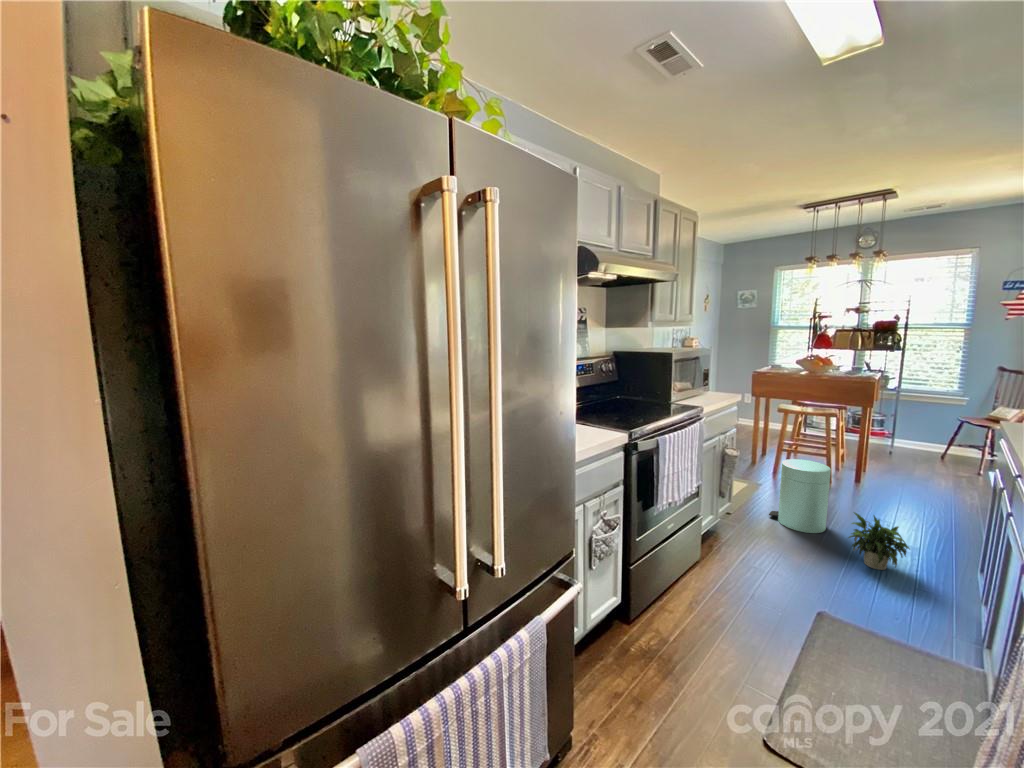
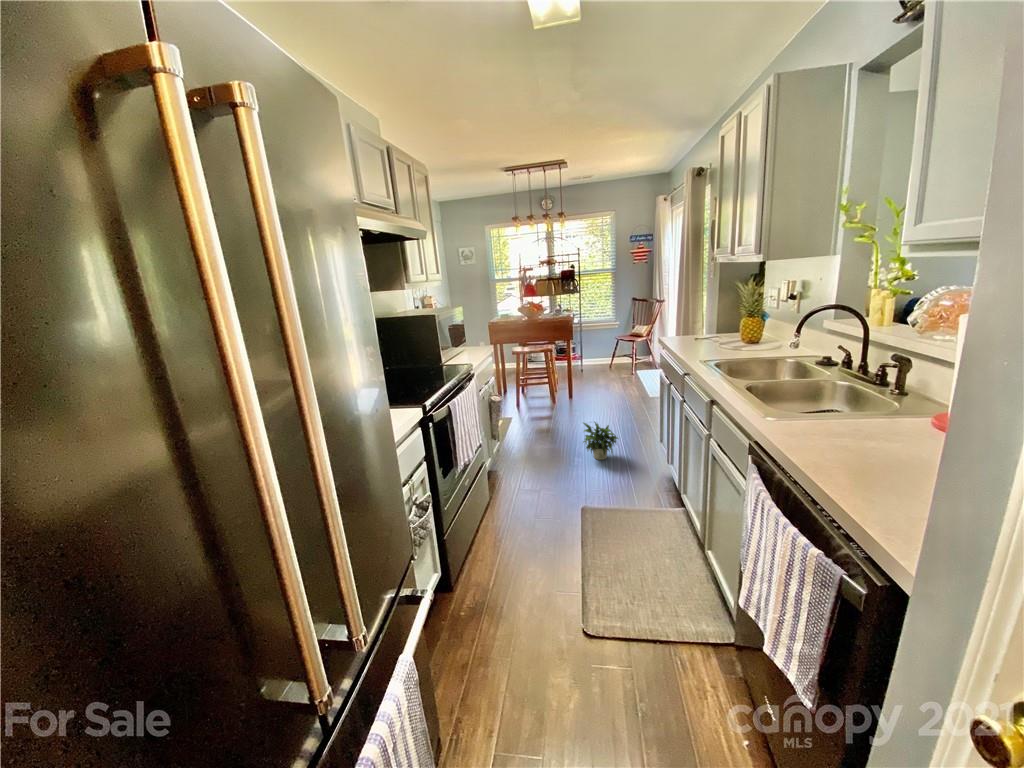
trash can: present [769,459,831,533] -> none [526,390,565,448]

